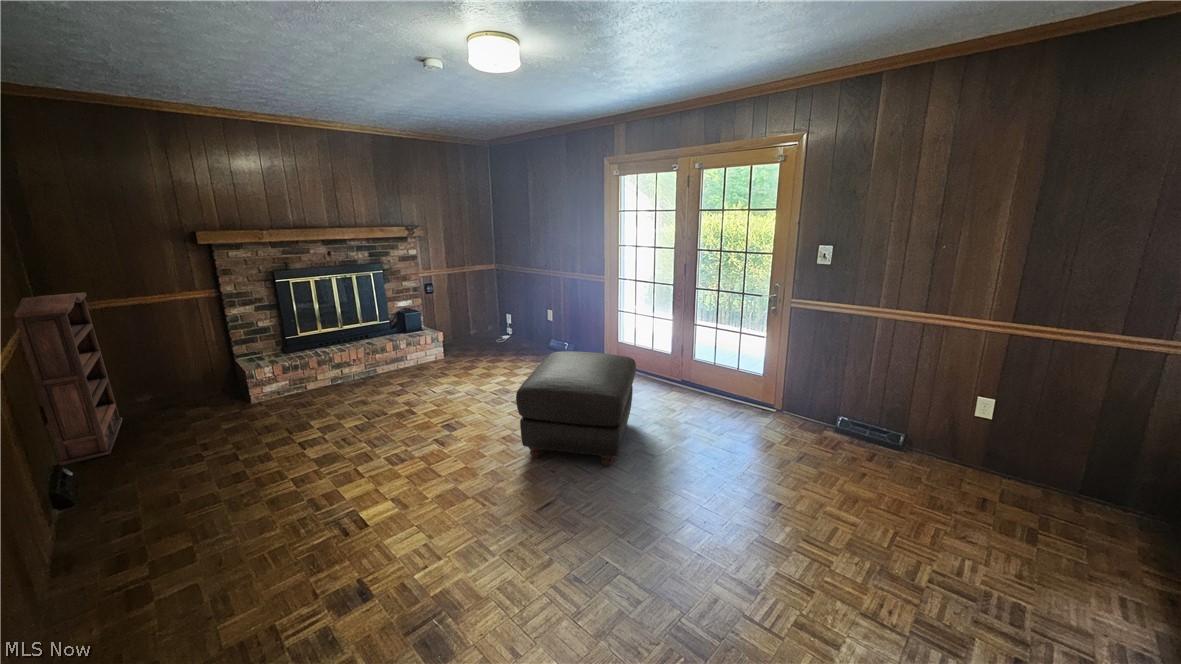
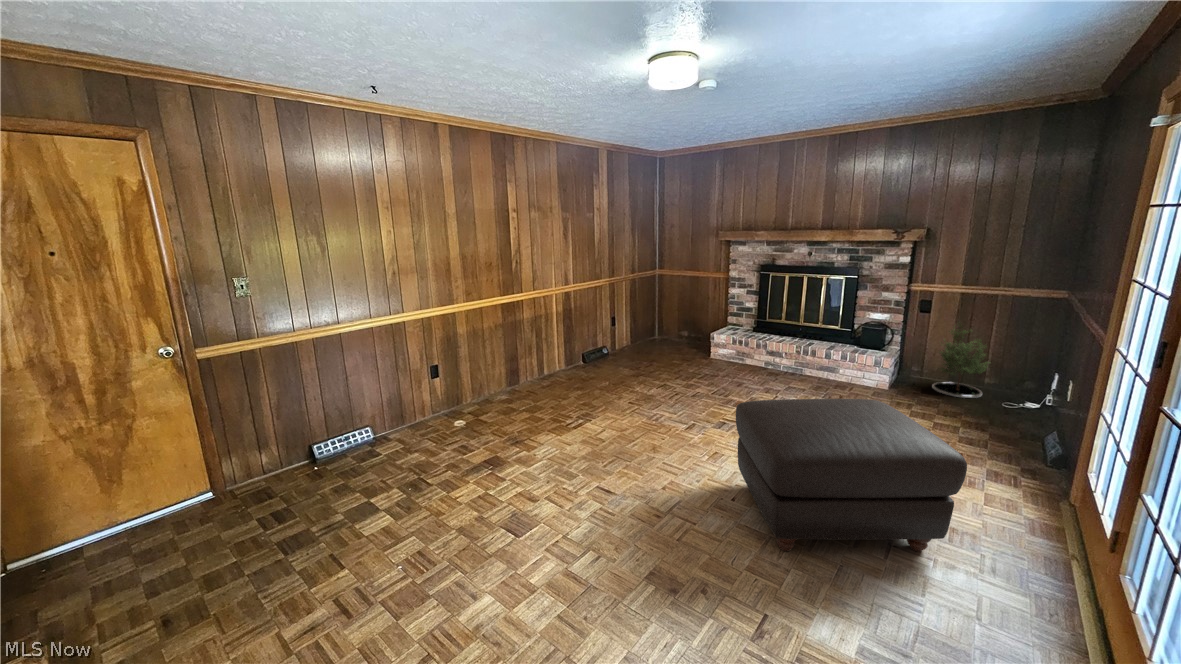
bookshelf: present [14,292,123,465] -> none [612,263,660,354]
potted tree: none [455,294,489,350] -> present [932,325,986,398]

